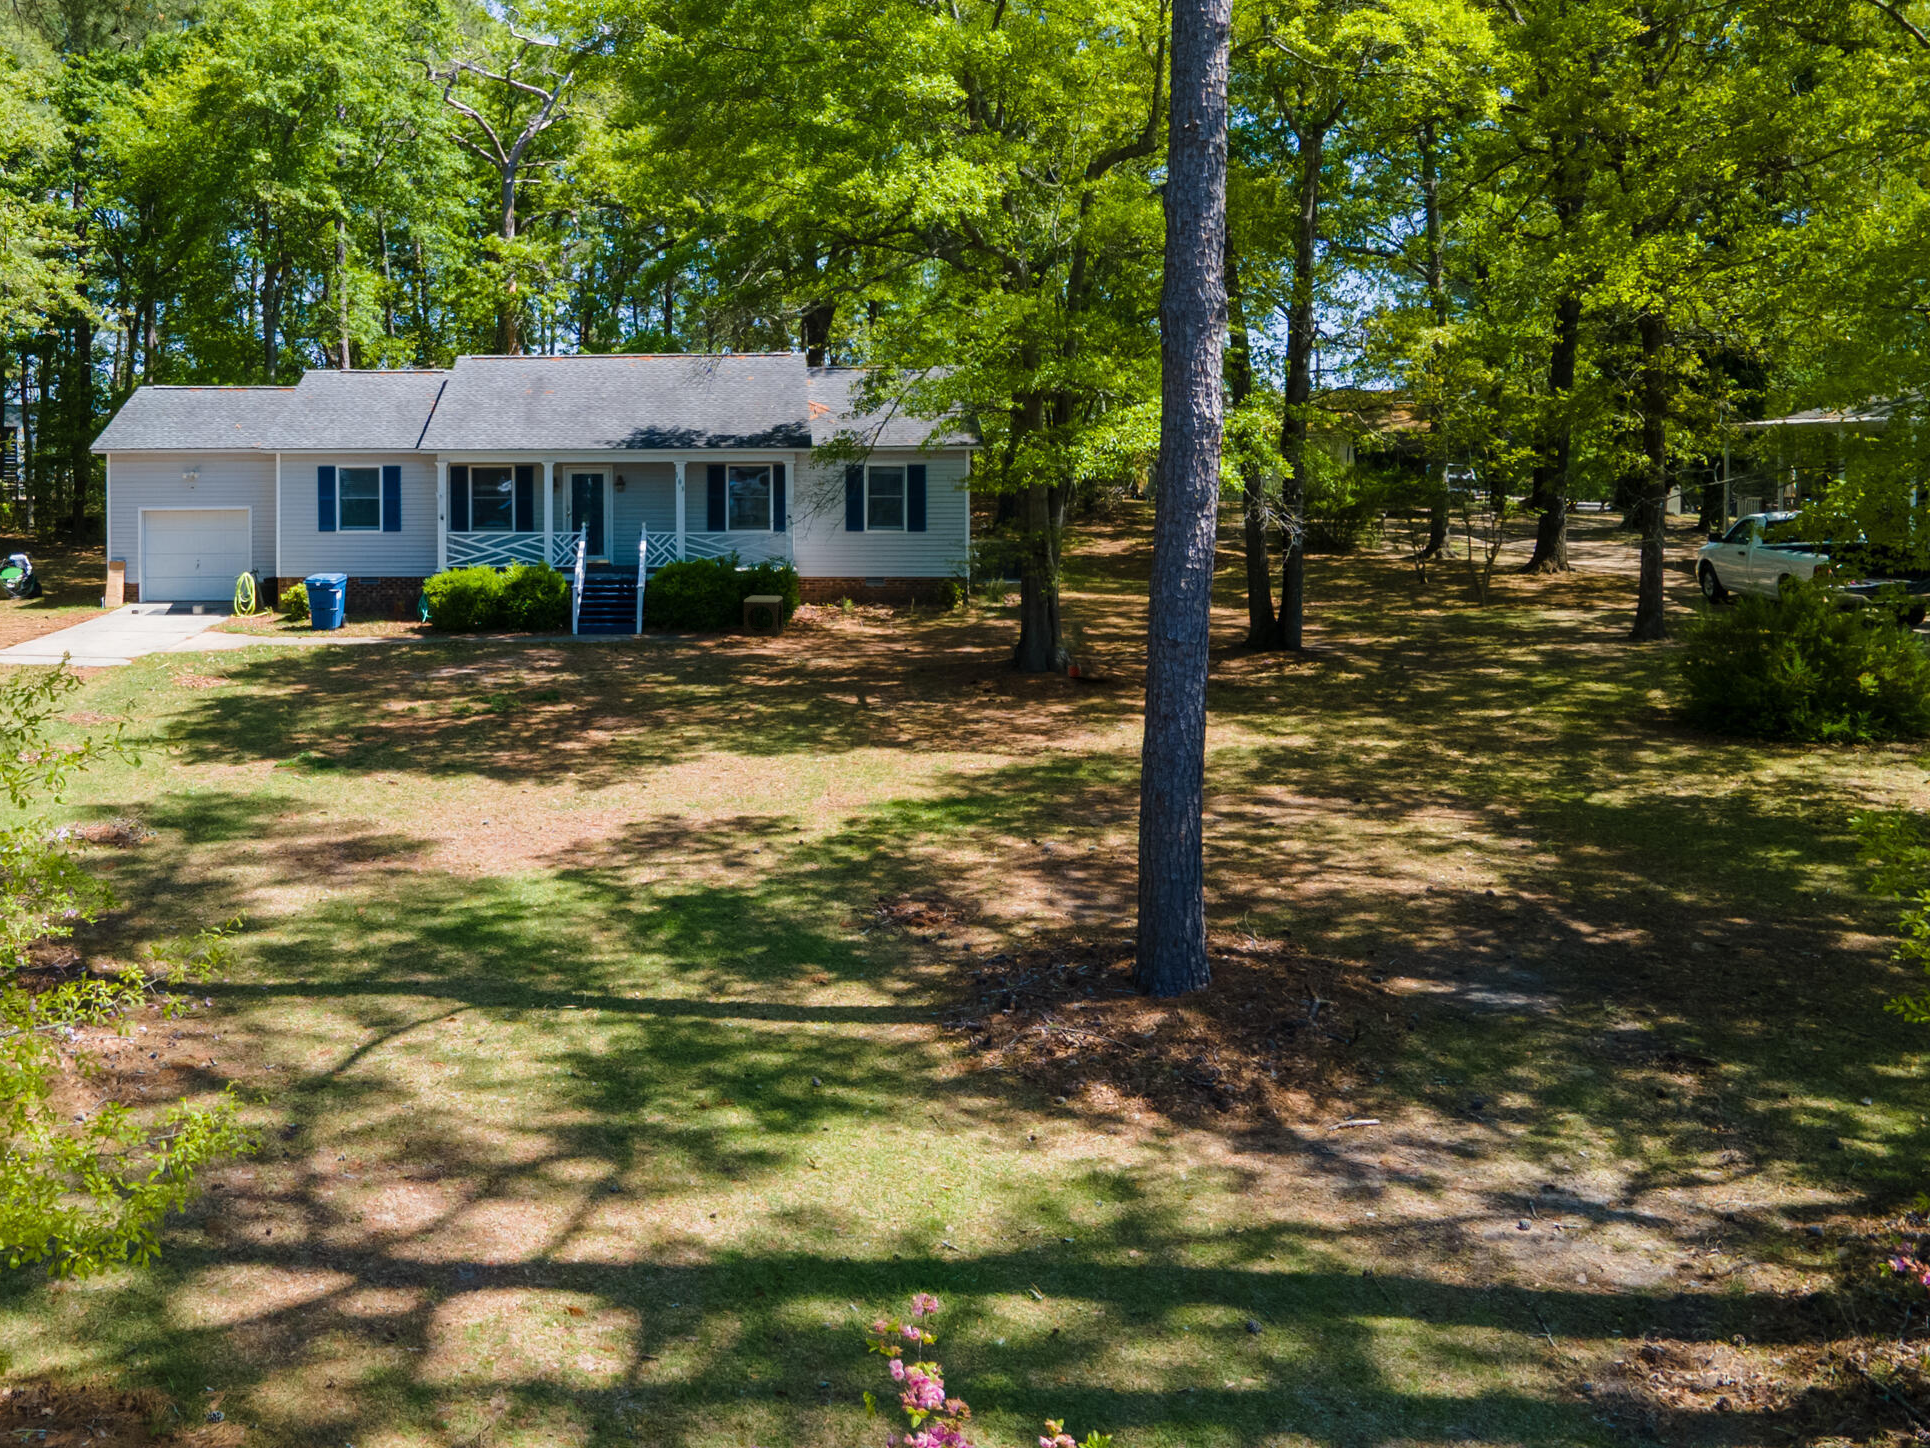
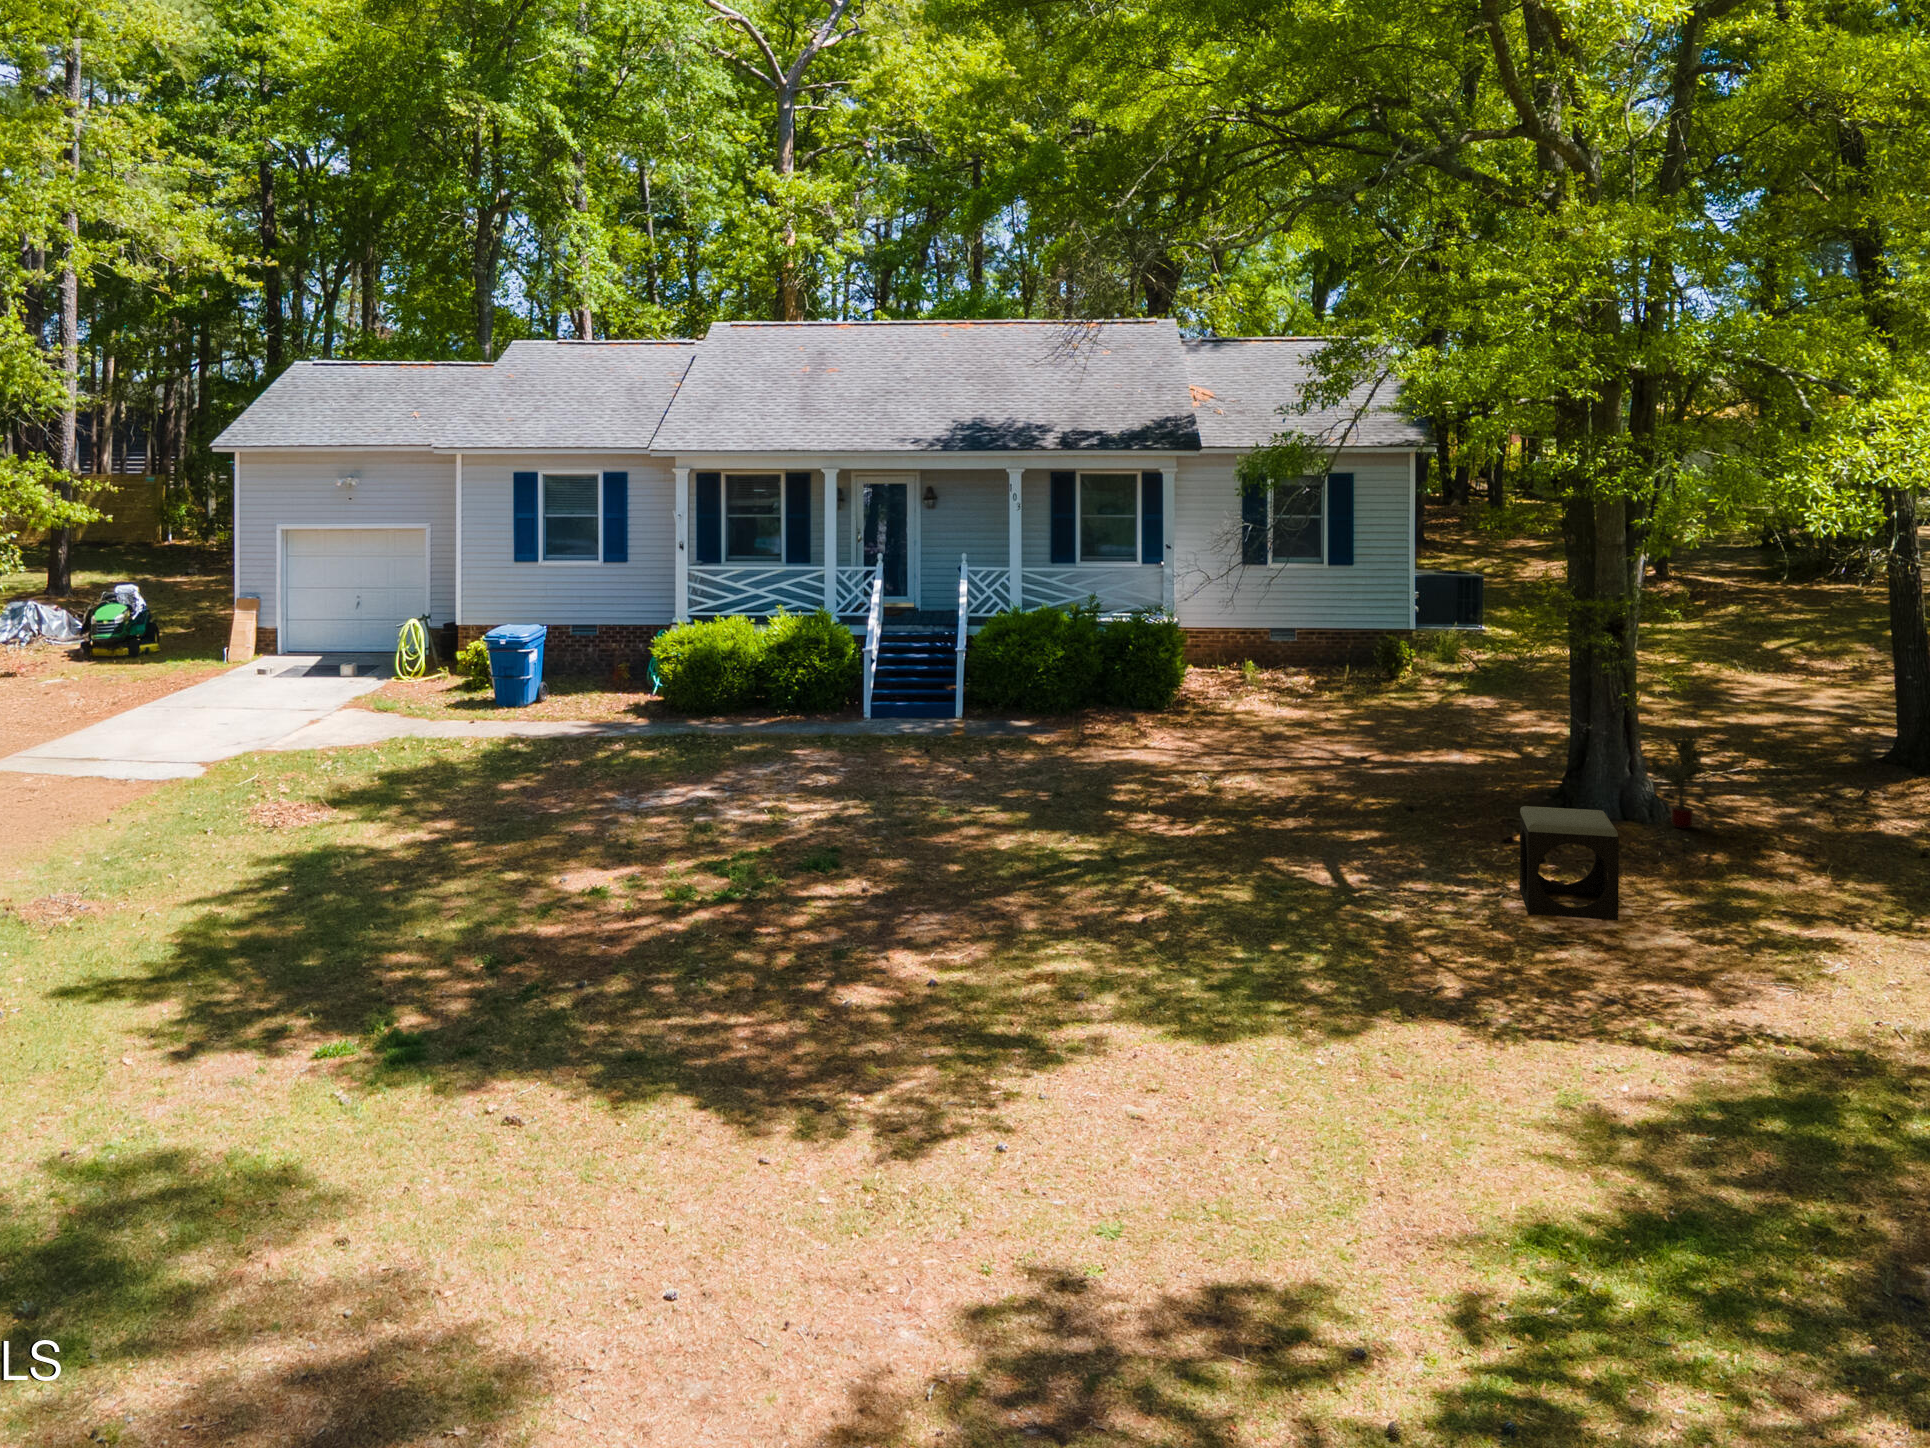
footstool: present [744,595,783,636] -> present [1520,806,1619,921]

